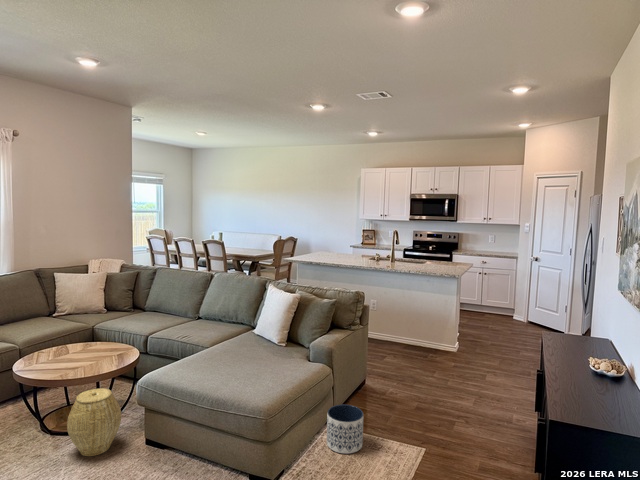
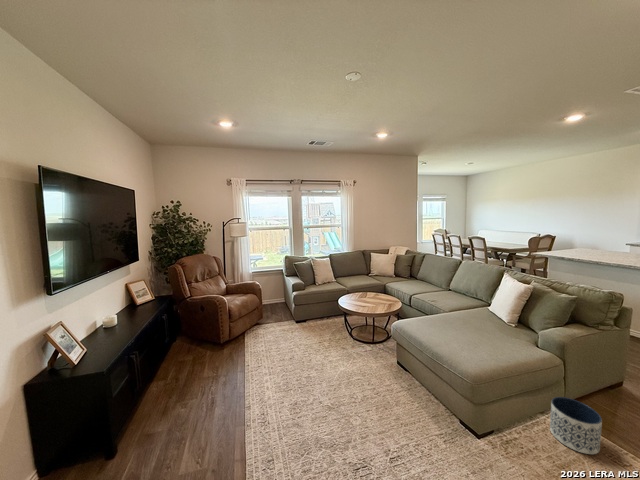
woven basket: present [67,388,121,456] -> none [359,320,387,358]

